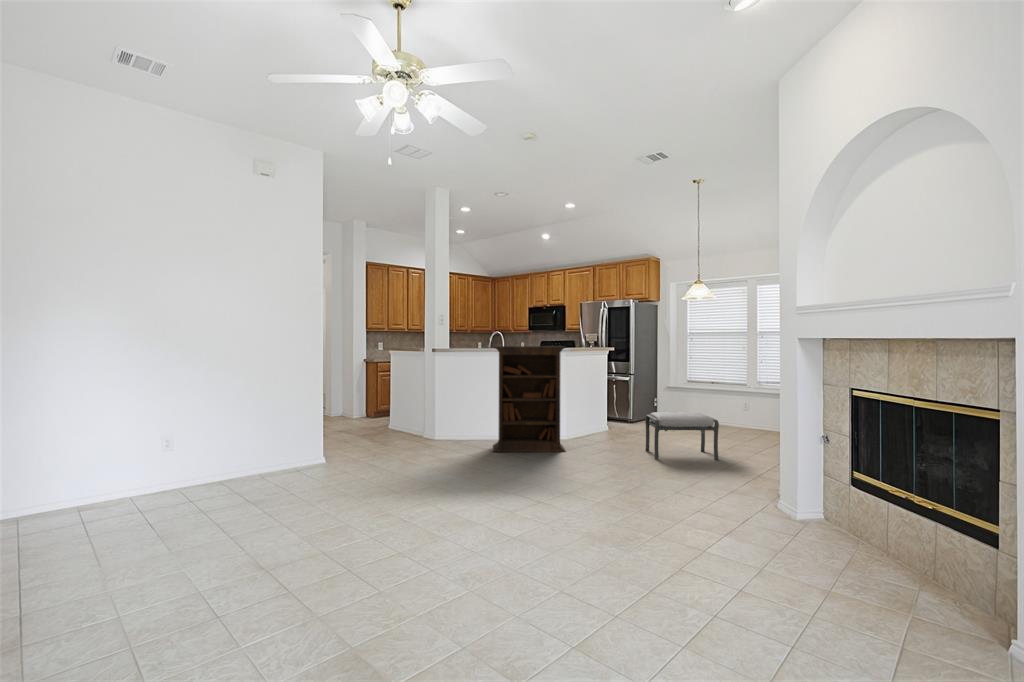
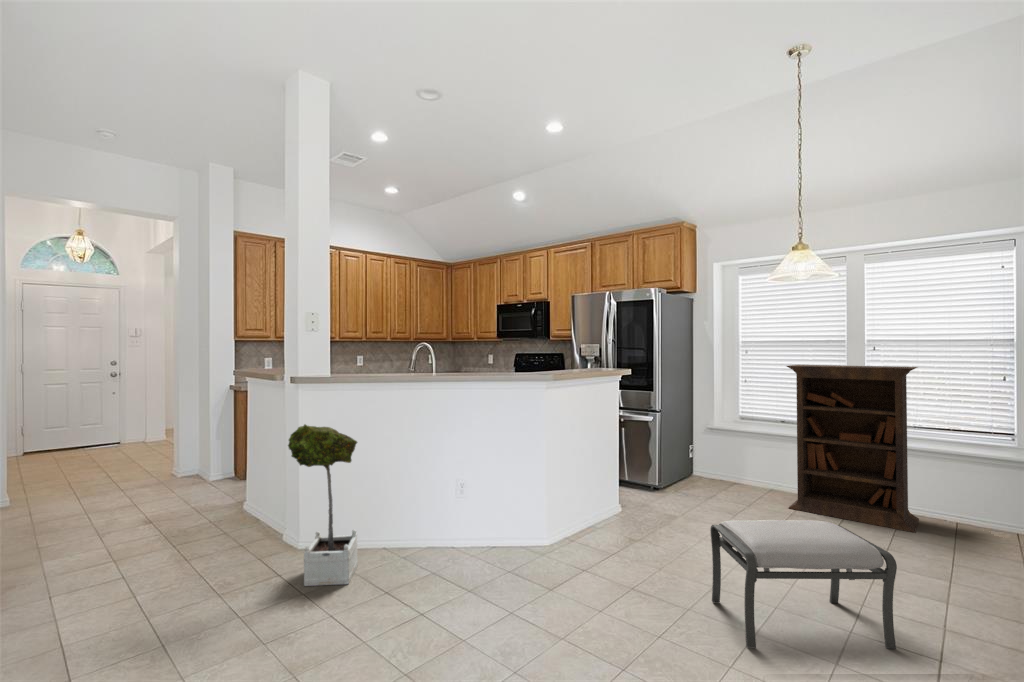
bookcase: present [493,346,566,452] -> present [787,365,919,532]
potted tree: none [441,369,474,447] -> present [288,424,358,586]

